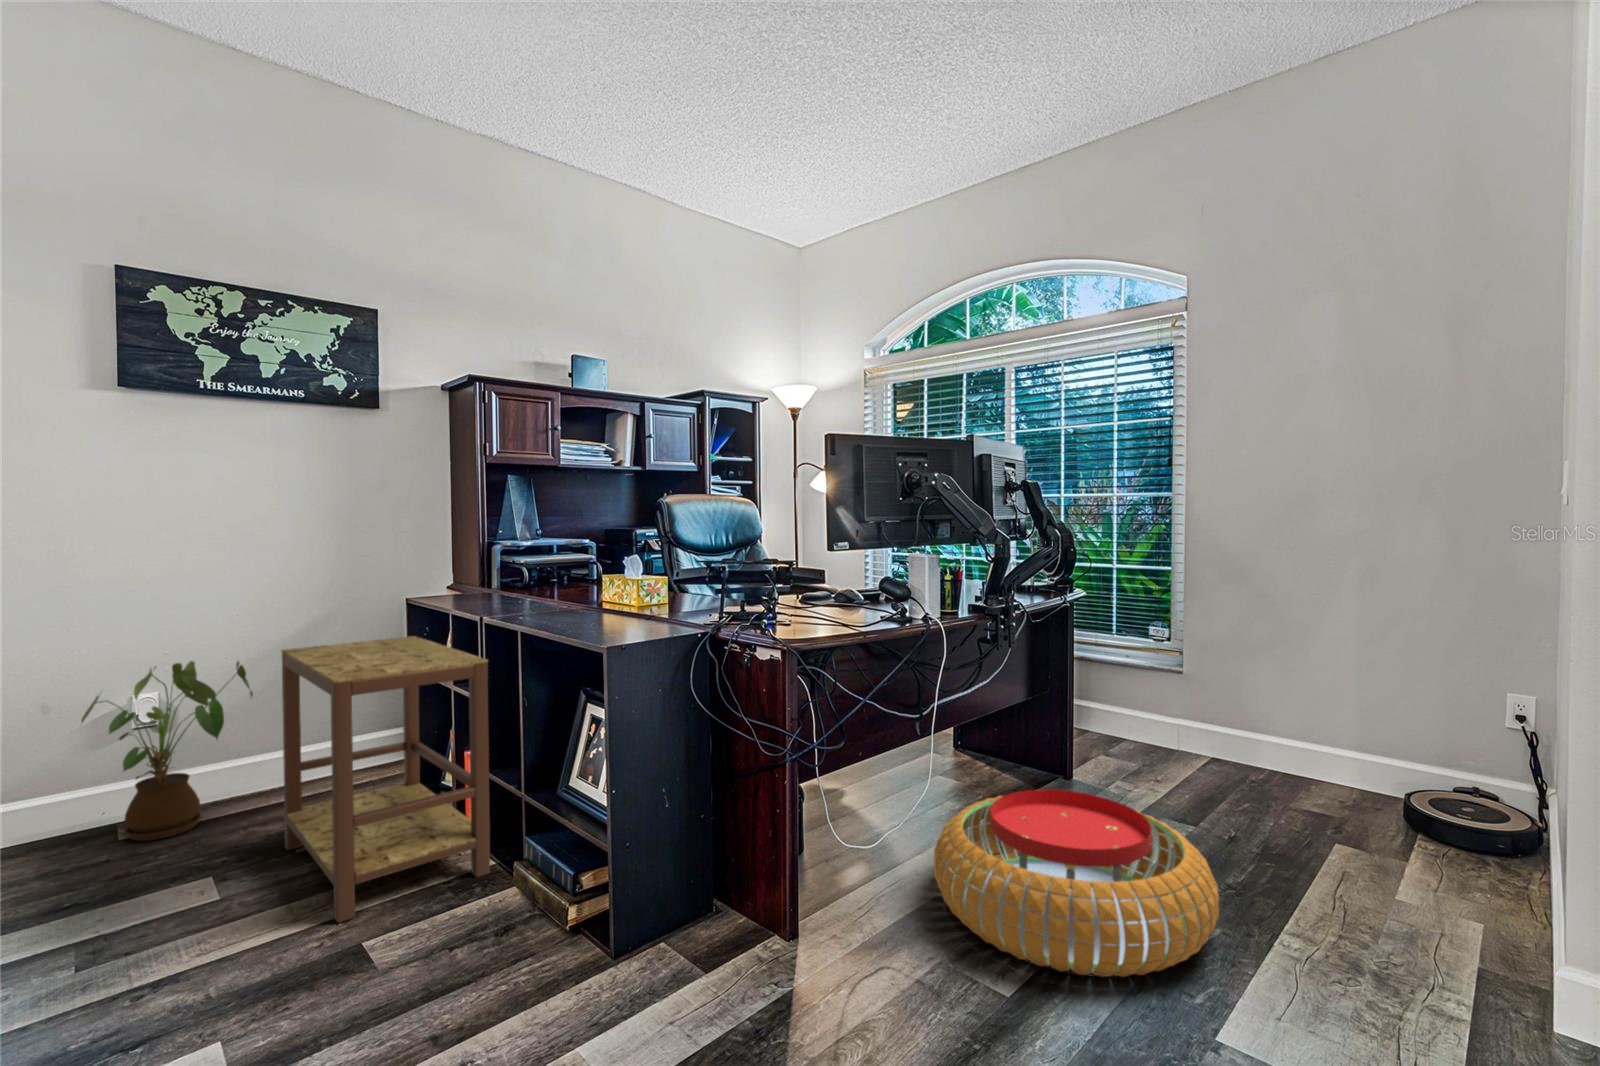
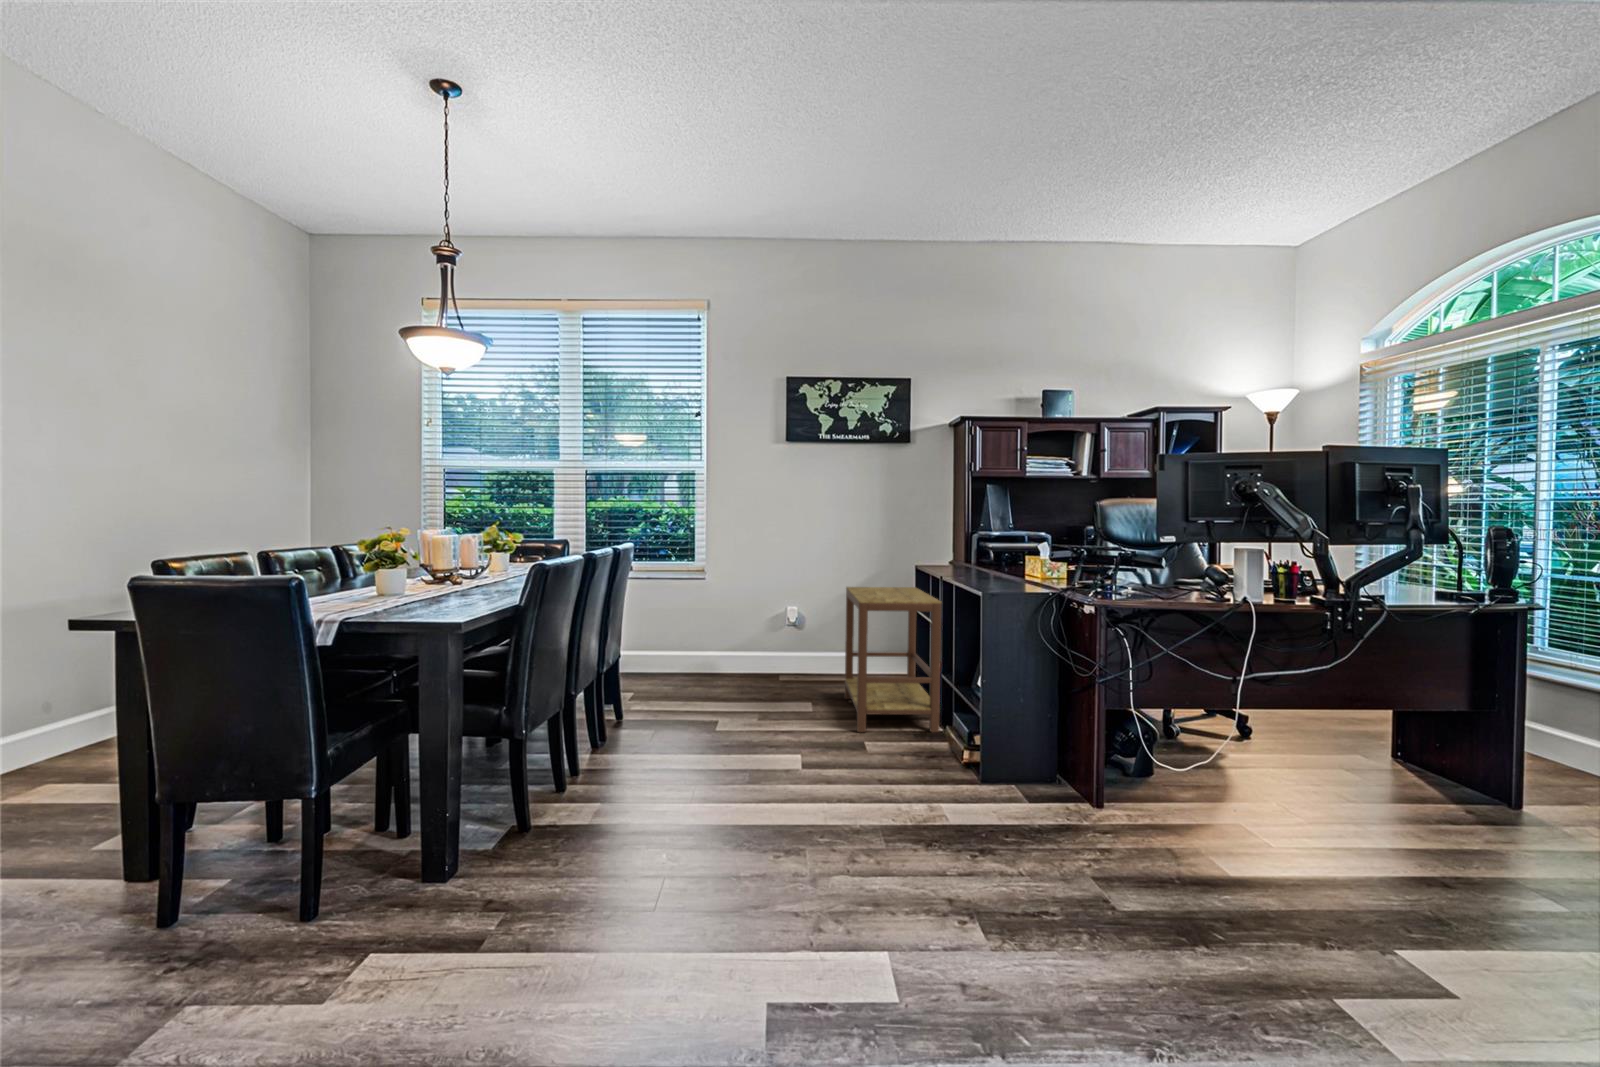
house plant: present [81,661,253,841] -> none [765,591,838,682]
pouf: present [934,789,1219,977] -> none [1225,758,1515,913]

